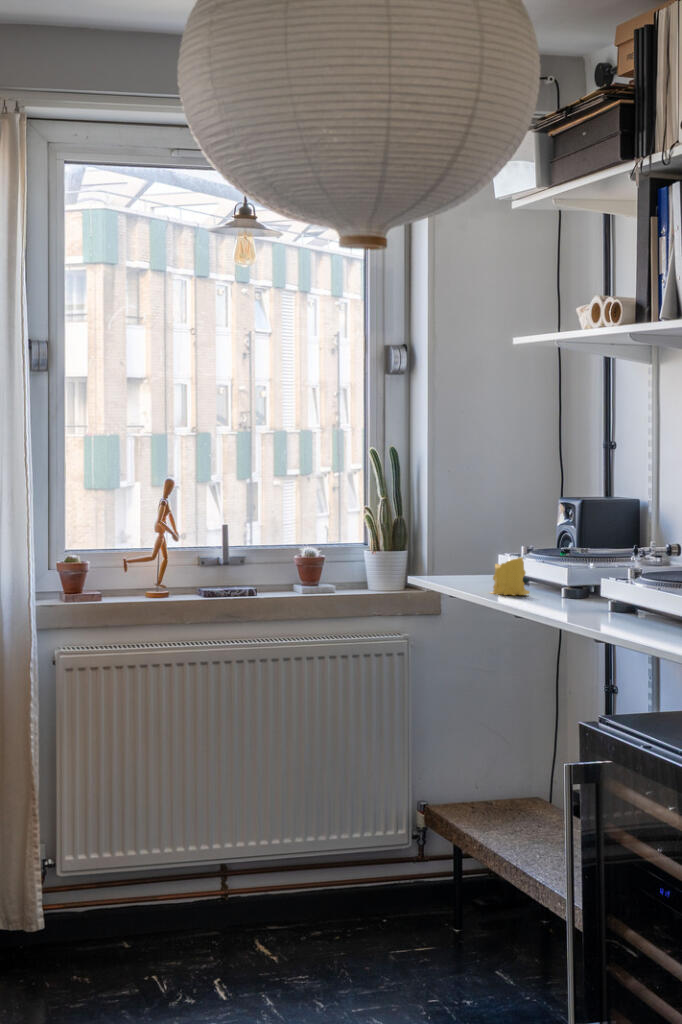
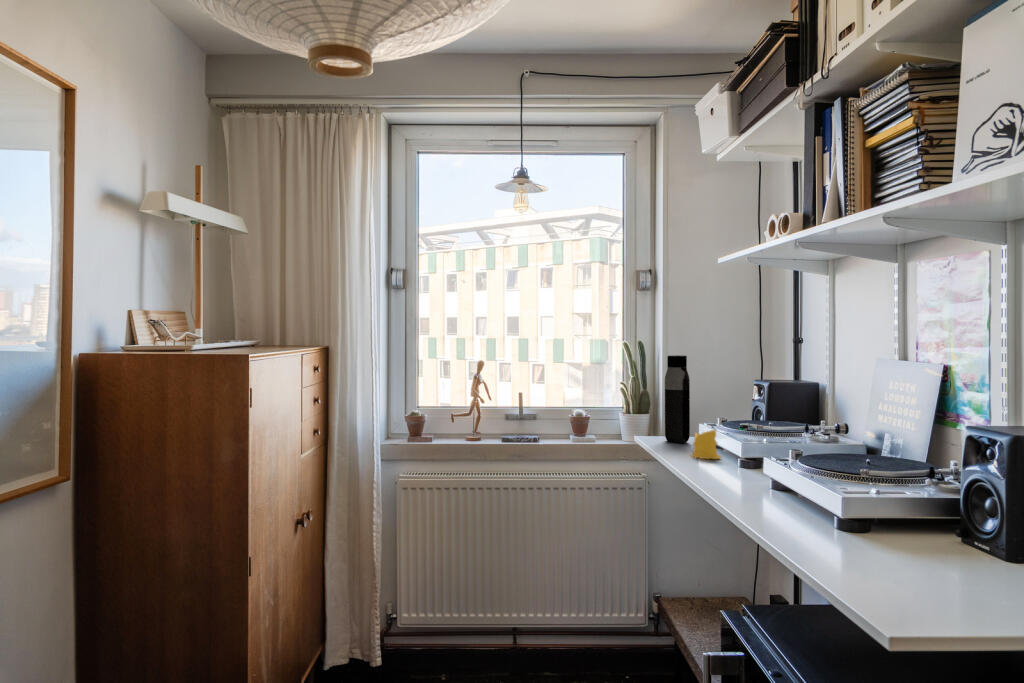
water bottle: none [445,465,478,582] -> present [665,355,690,443]

